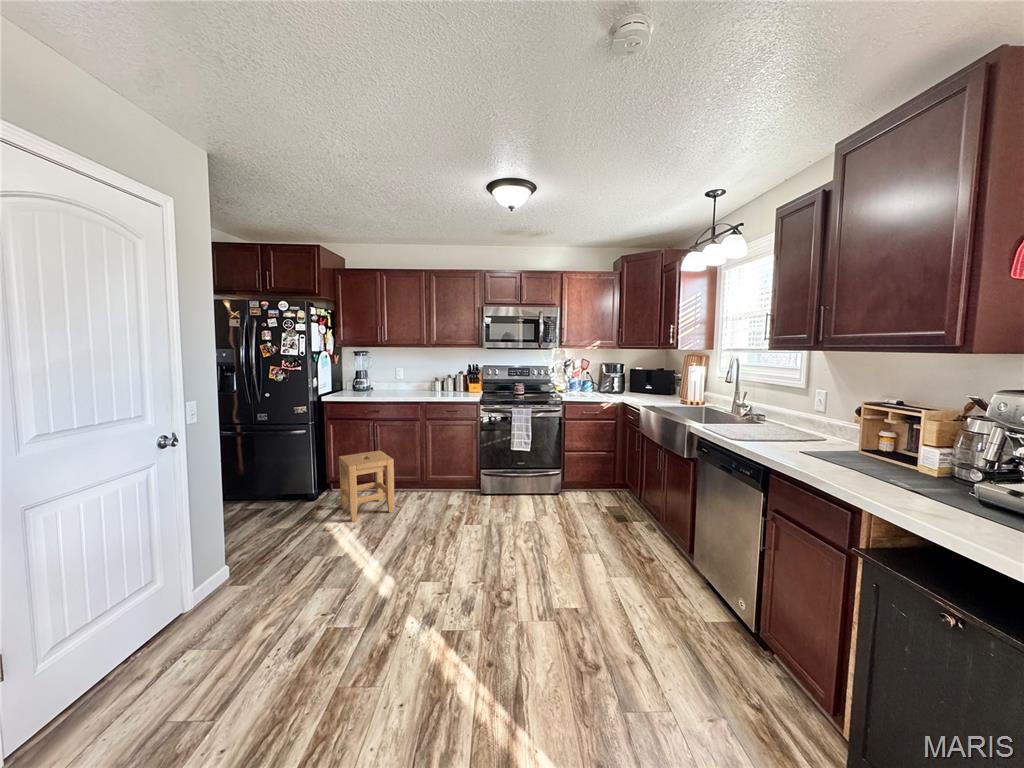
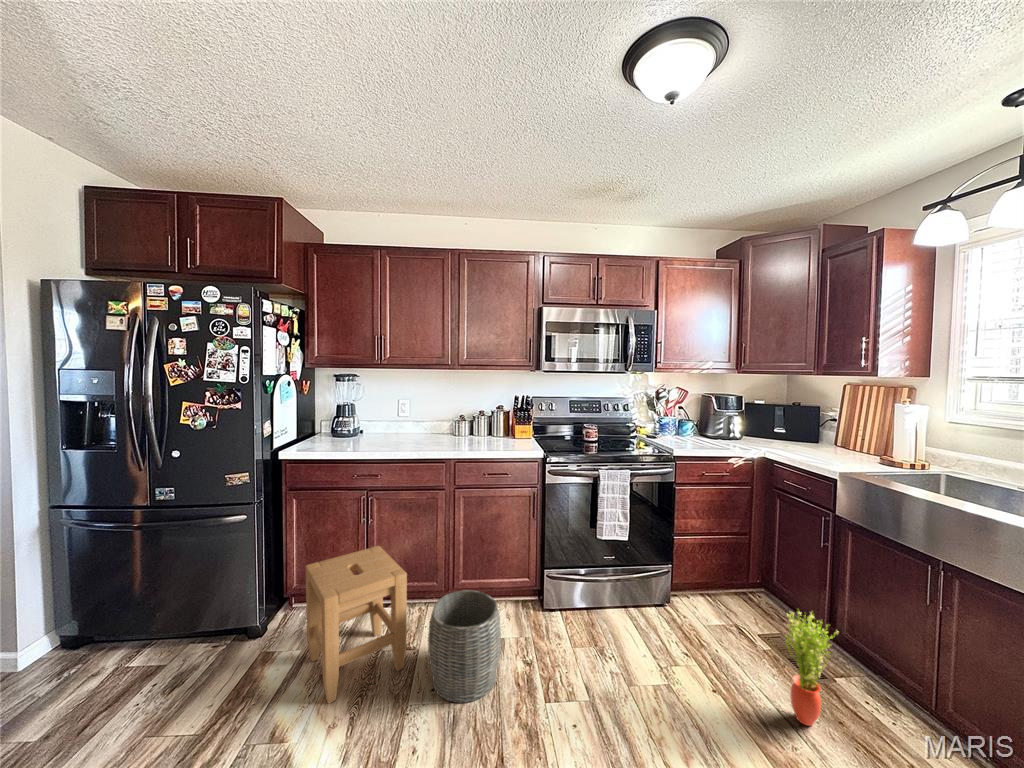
woven basket: none [405,472,445,523] -> present [428,590,501,703]
potted plant: none [586,472,613,532] -> present [785,611,838,726]

